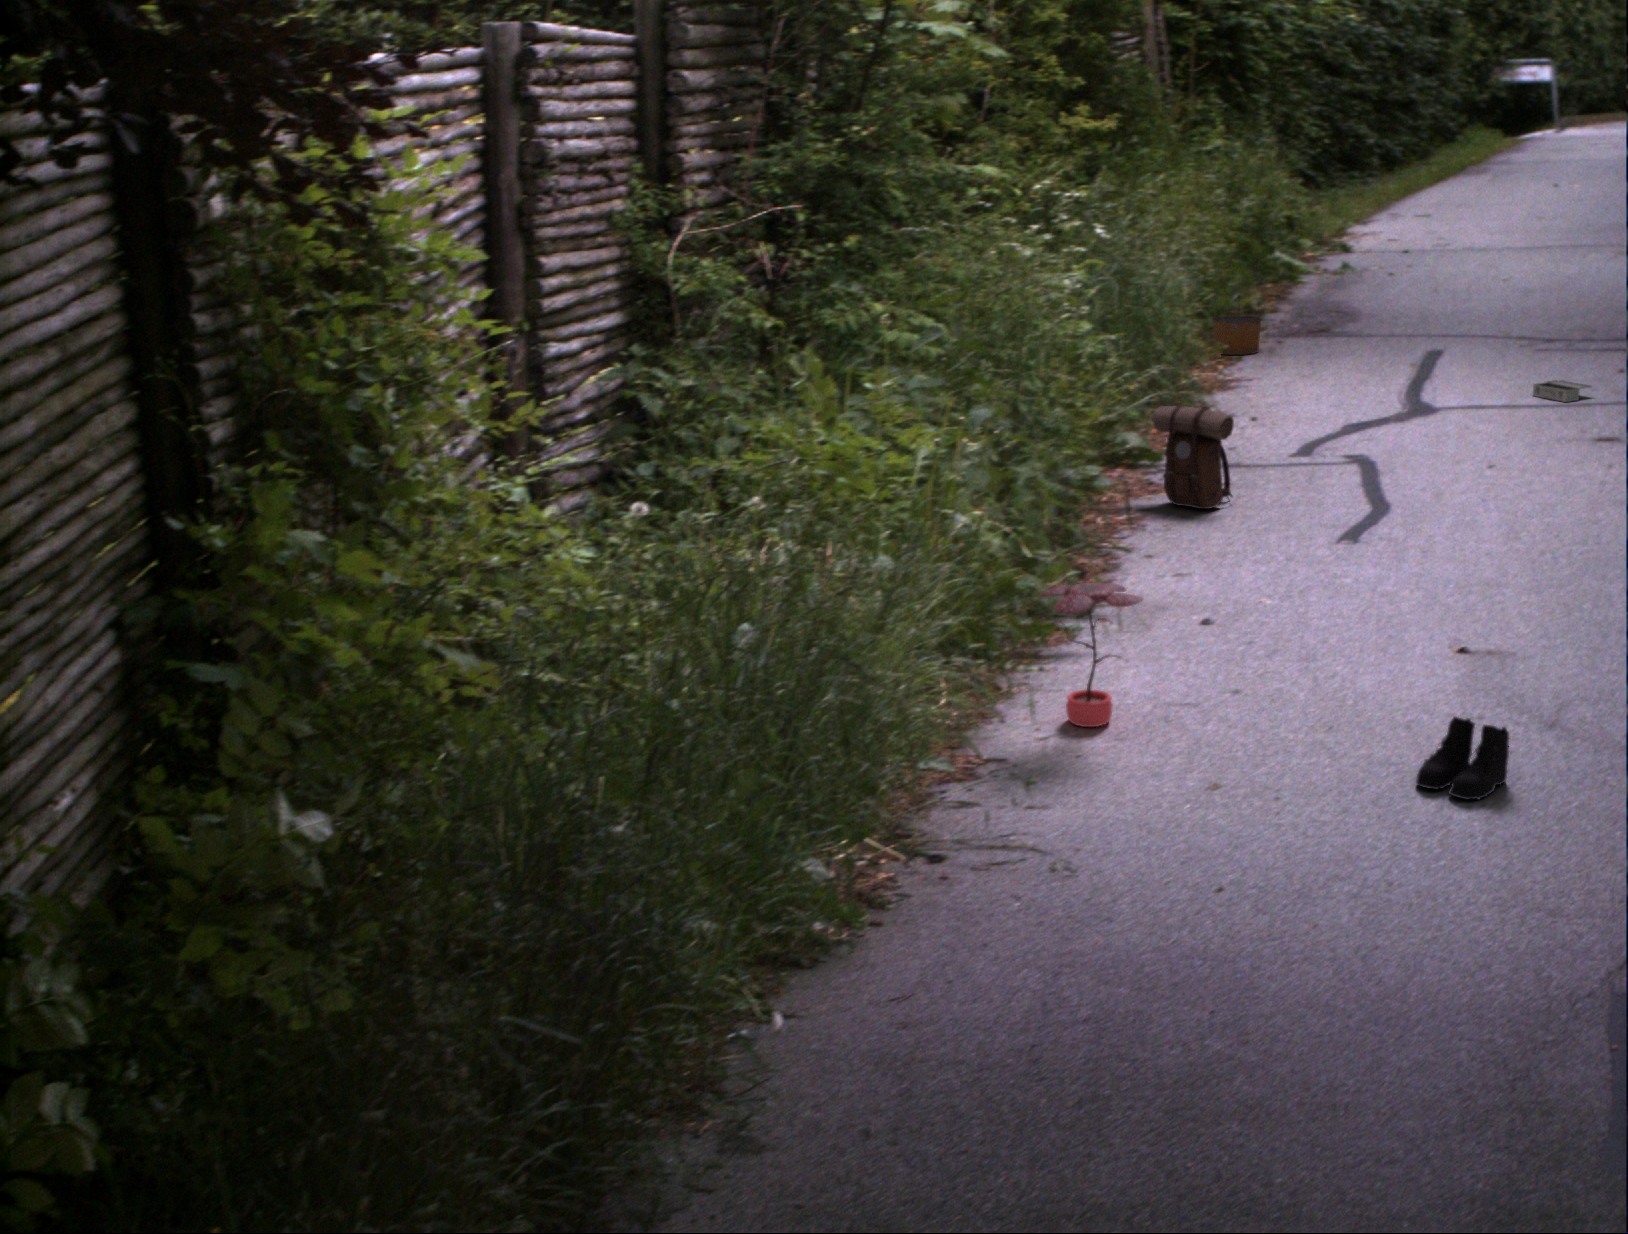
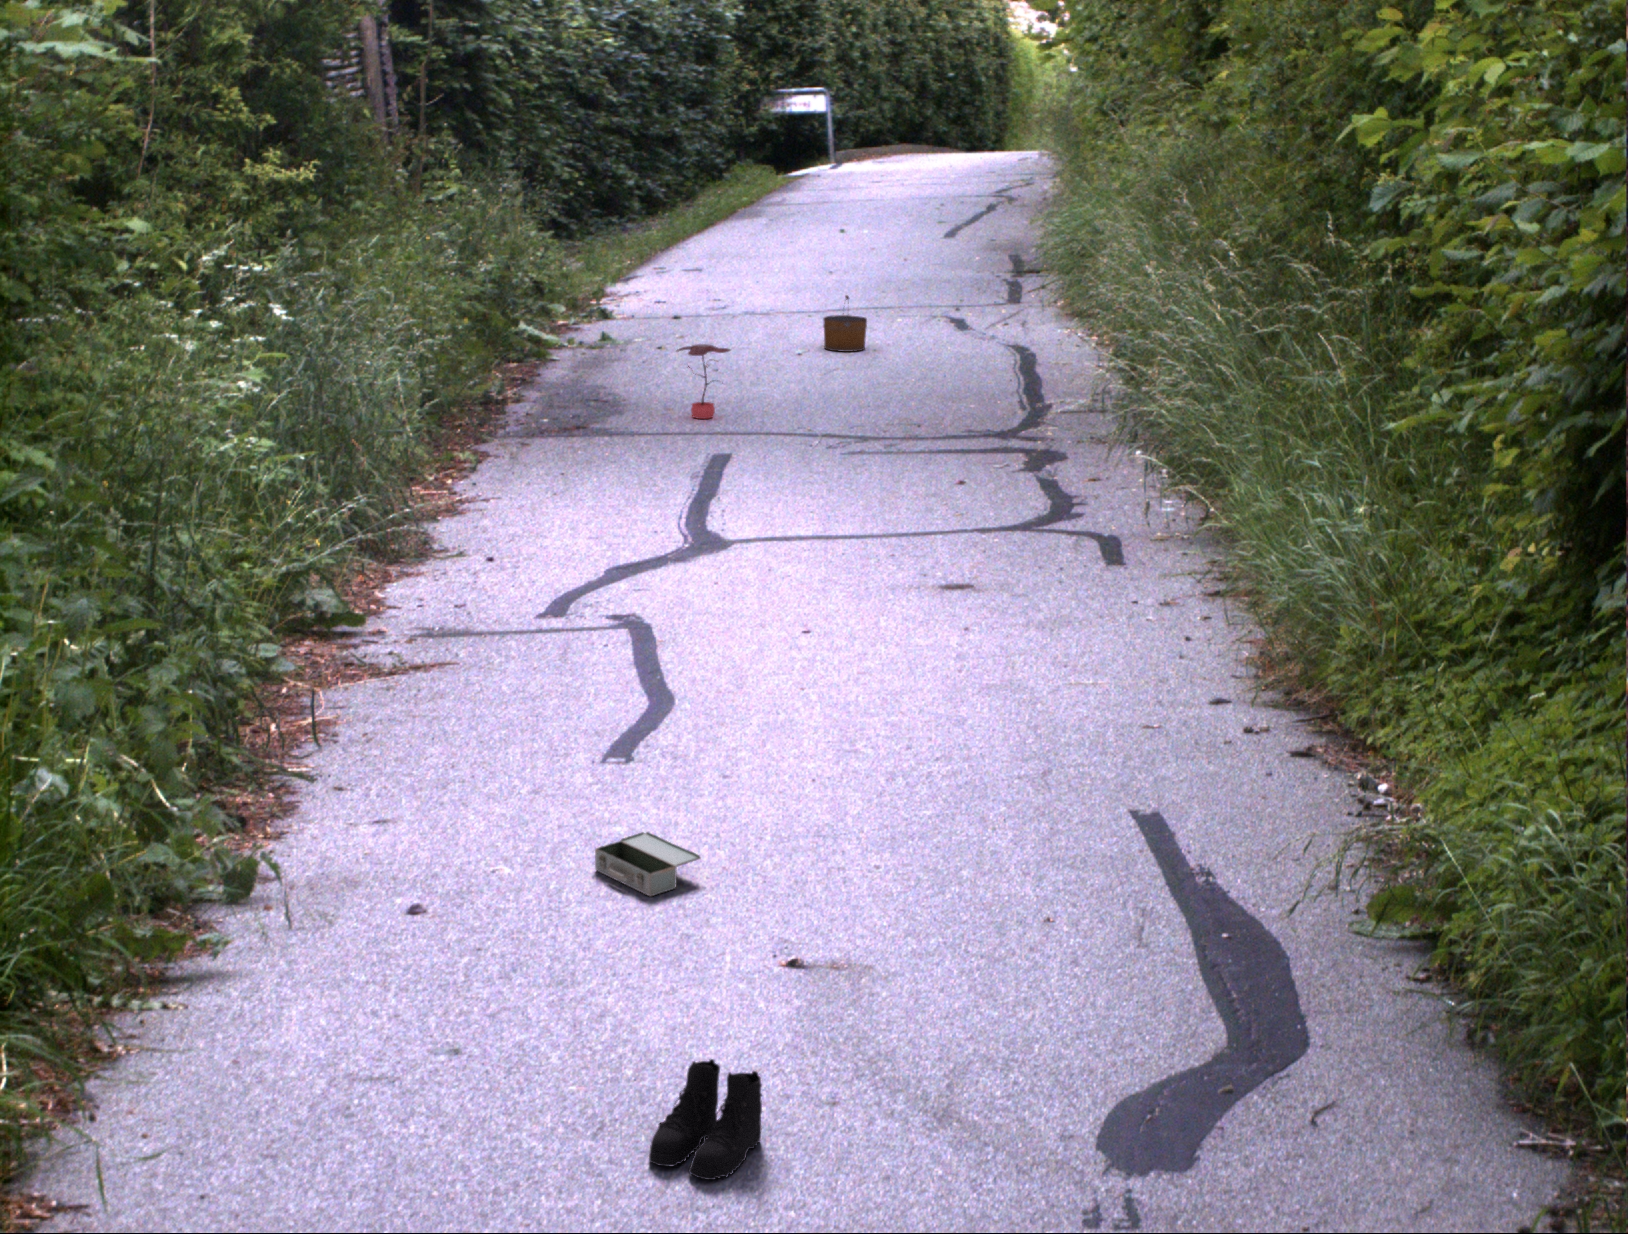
bucket: present [1213,294,1261,355] -> present [823,295,867,352]
toolbox: present [1533,380,1591,402] -> present [595,832,700,896]
backpack: present [1152,405,1234,509] -> none [340,573,449,704]
potted plant: present [1039,583,1143,727] -> present [677,344,730,419]

